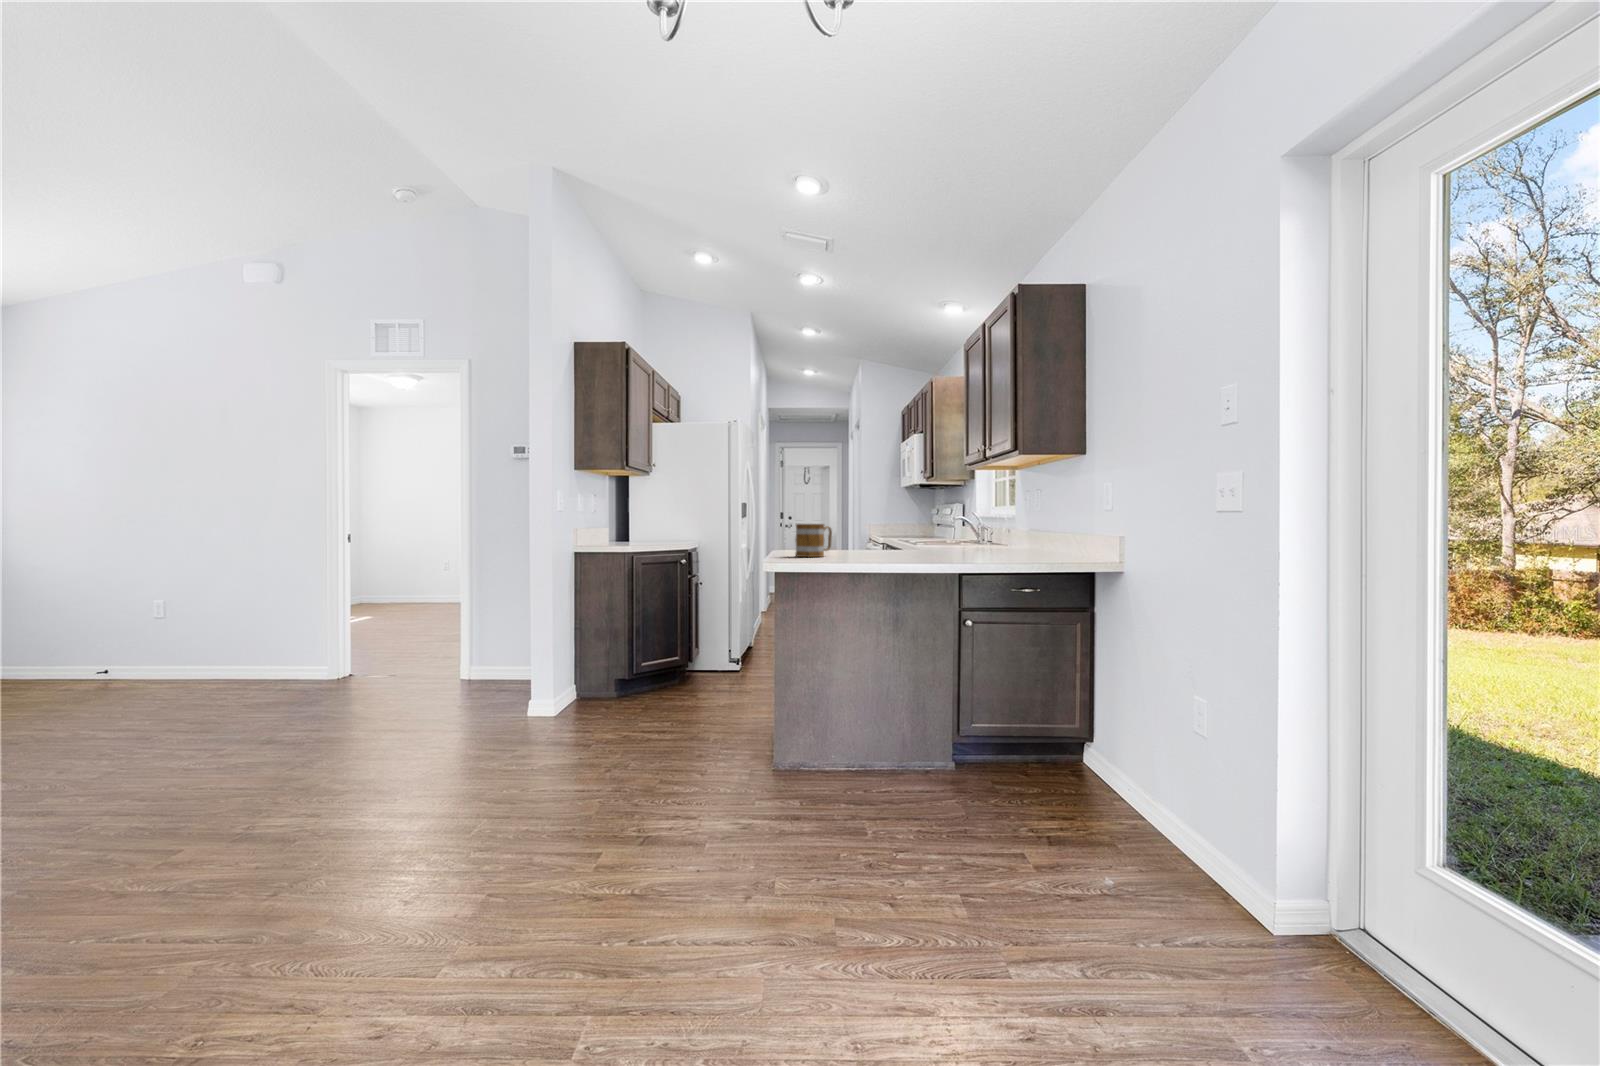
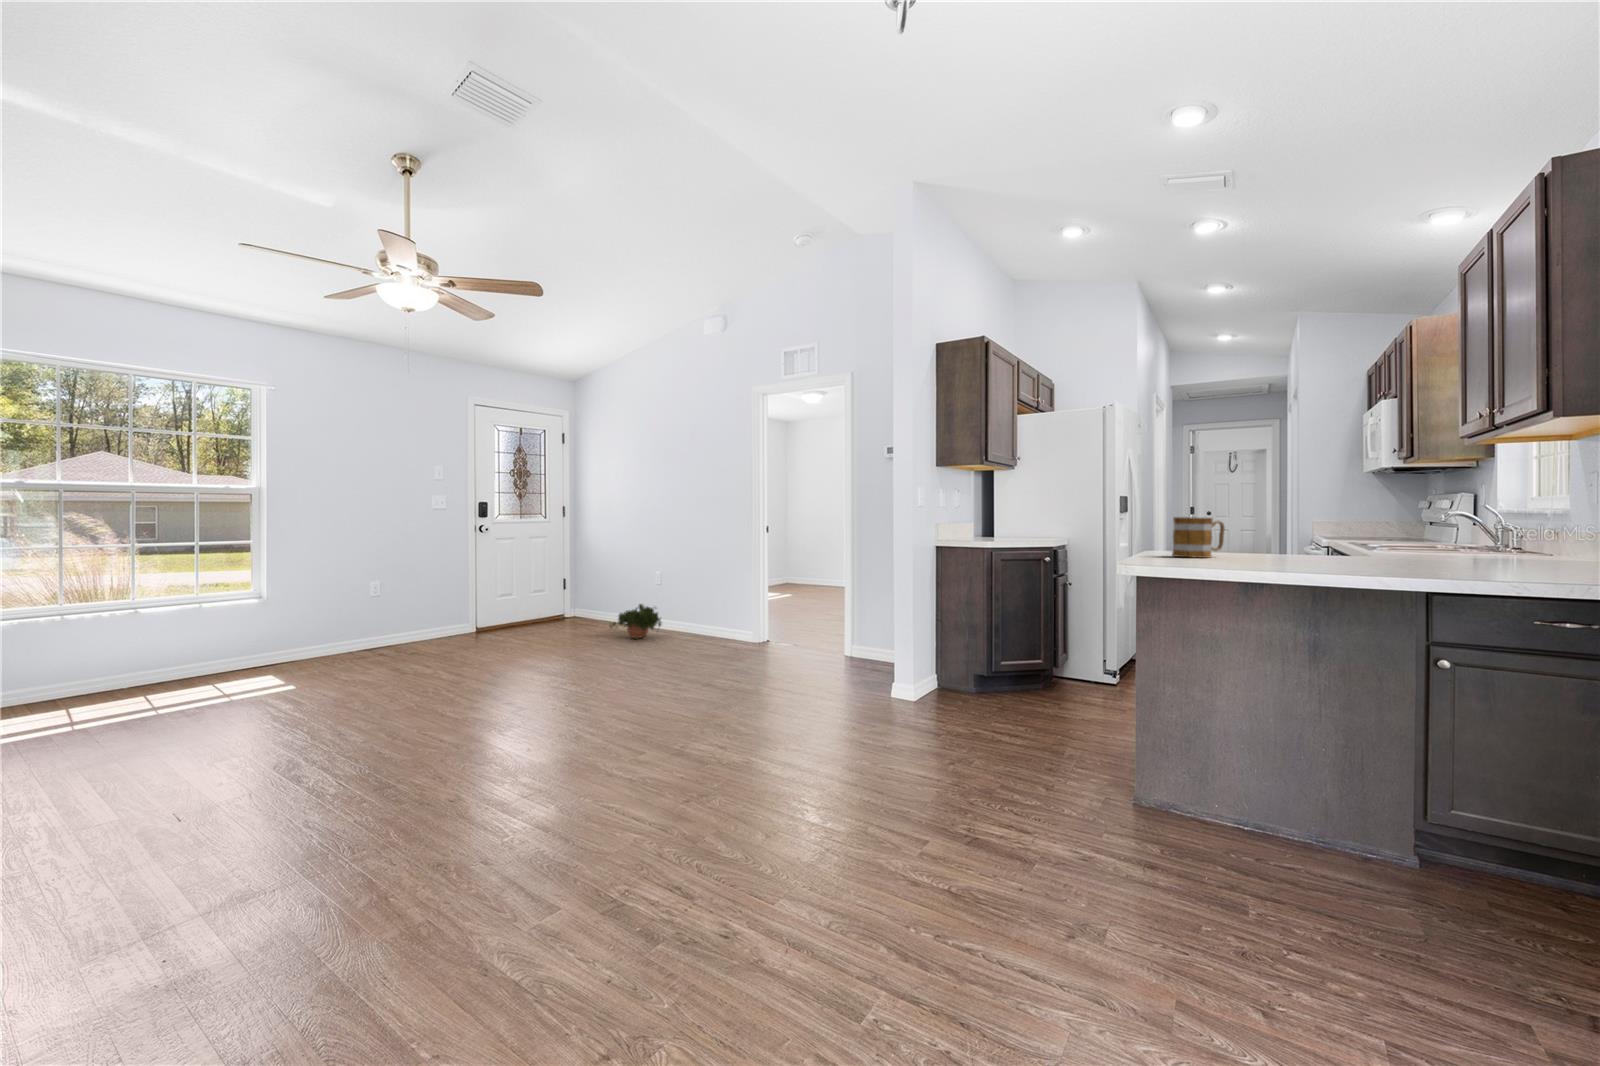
potted plant: none [90,642,193,695] -> present [610,604,661,638]

